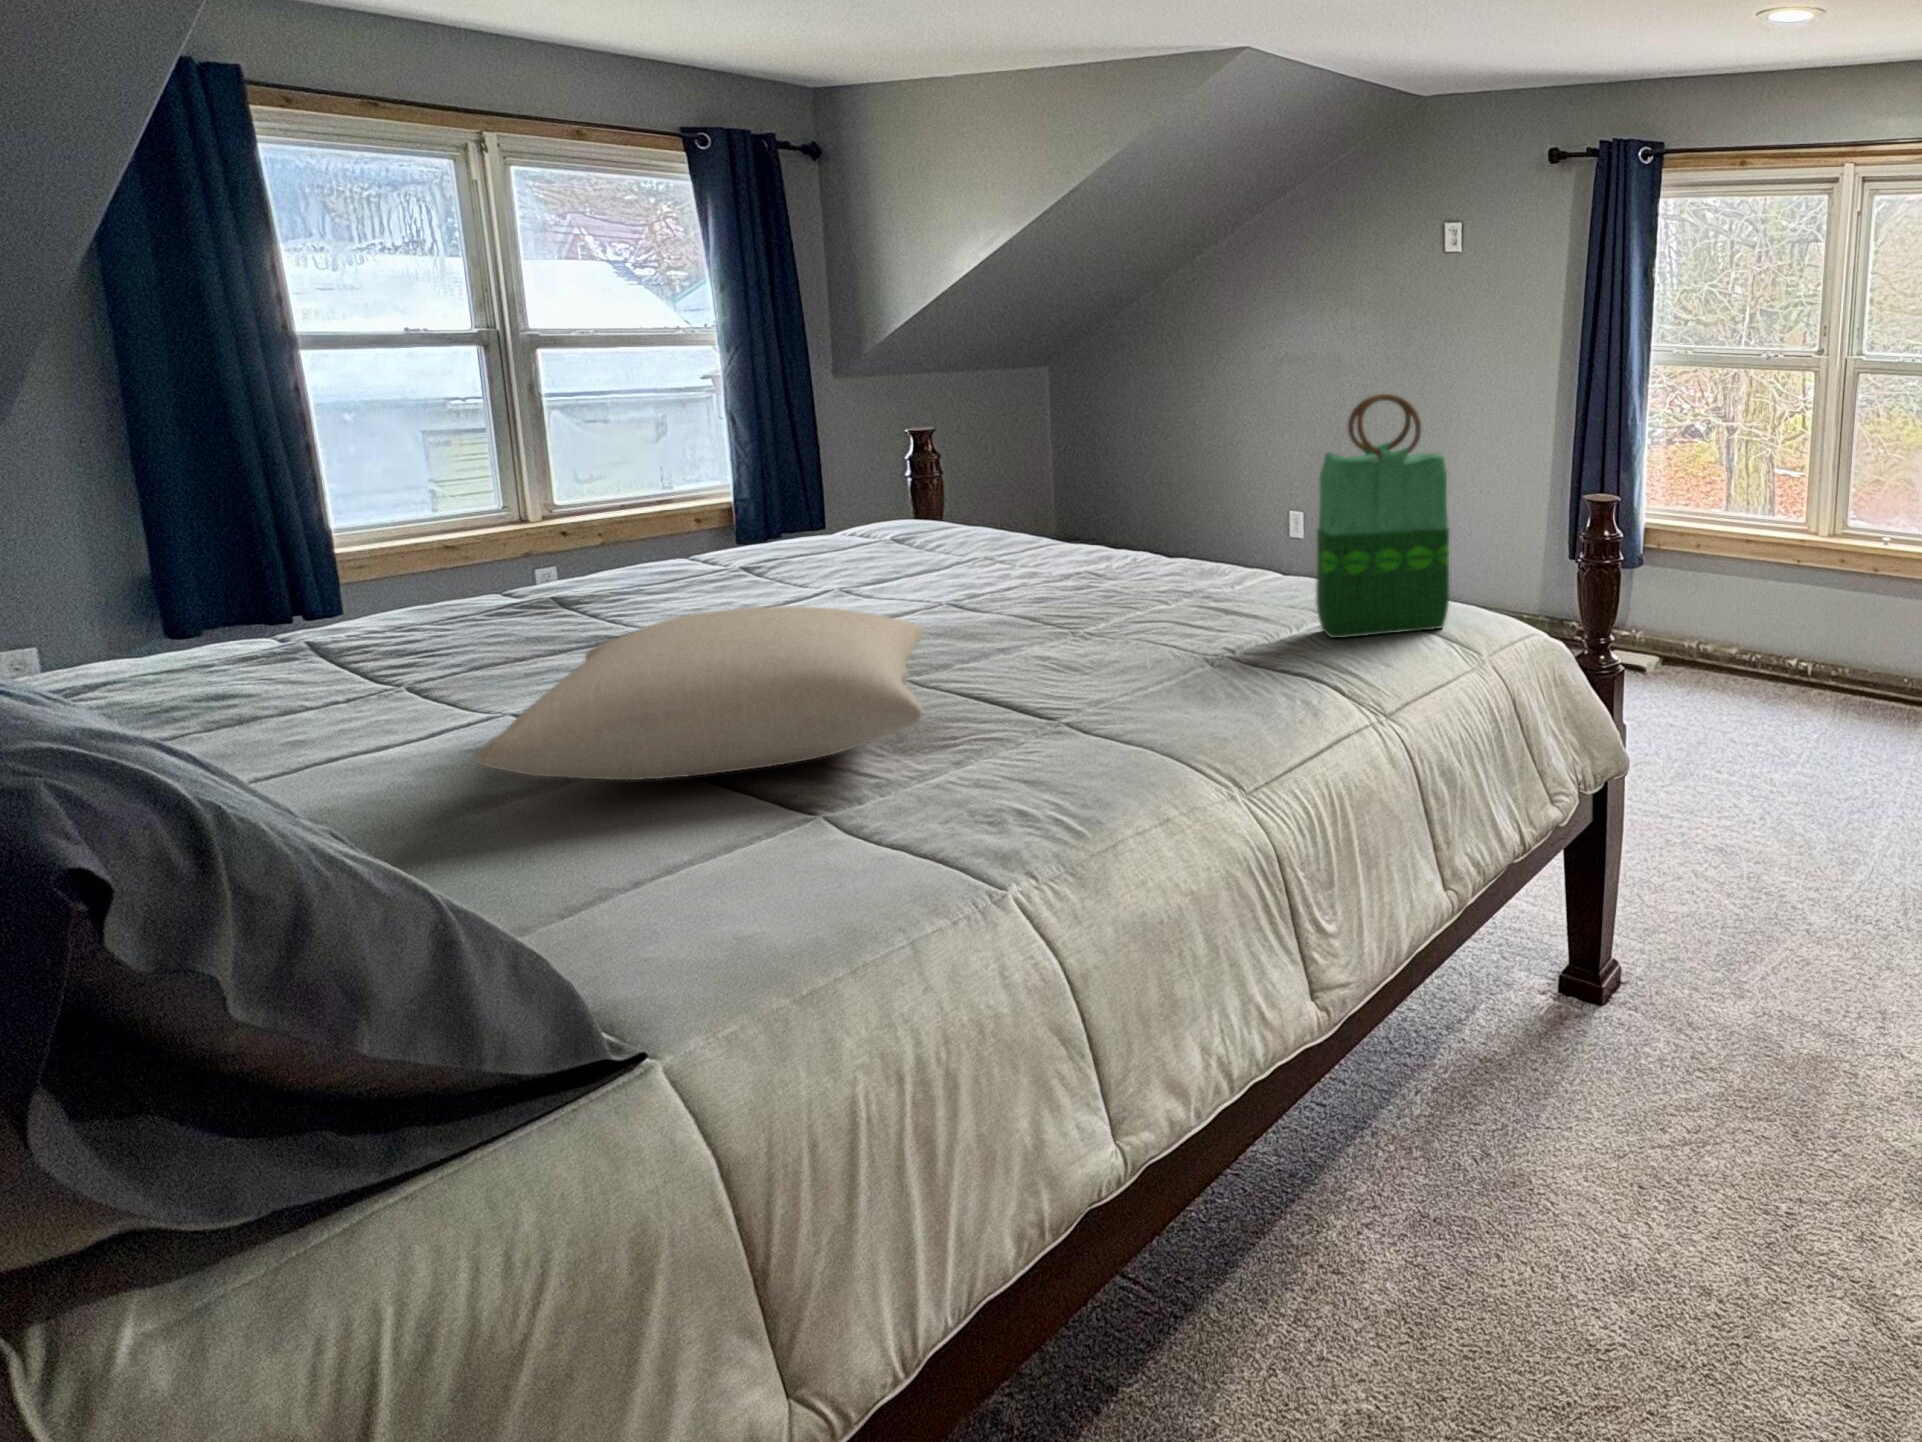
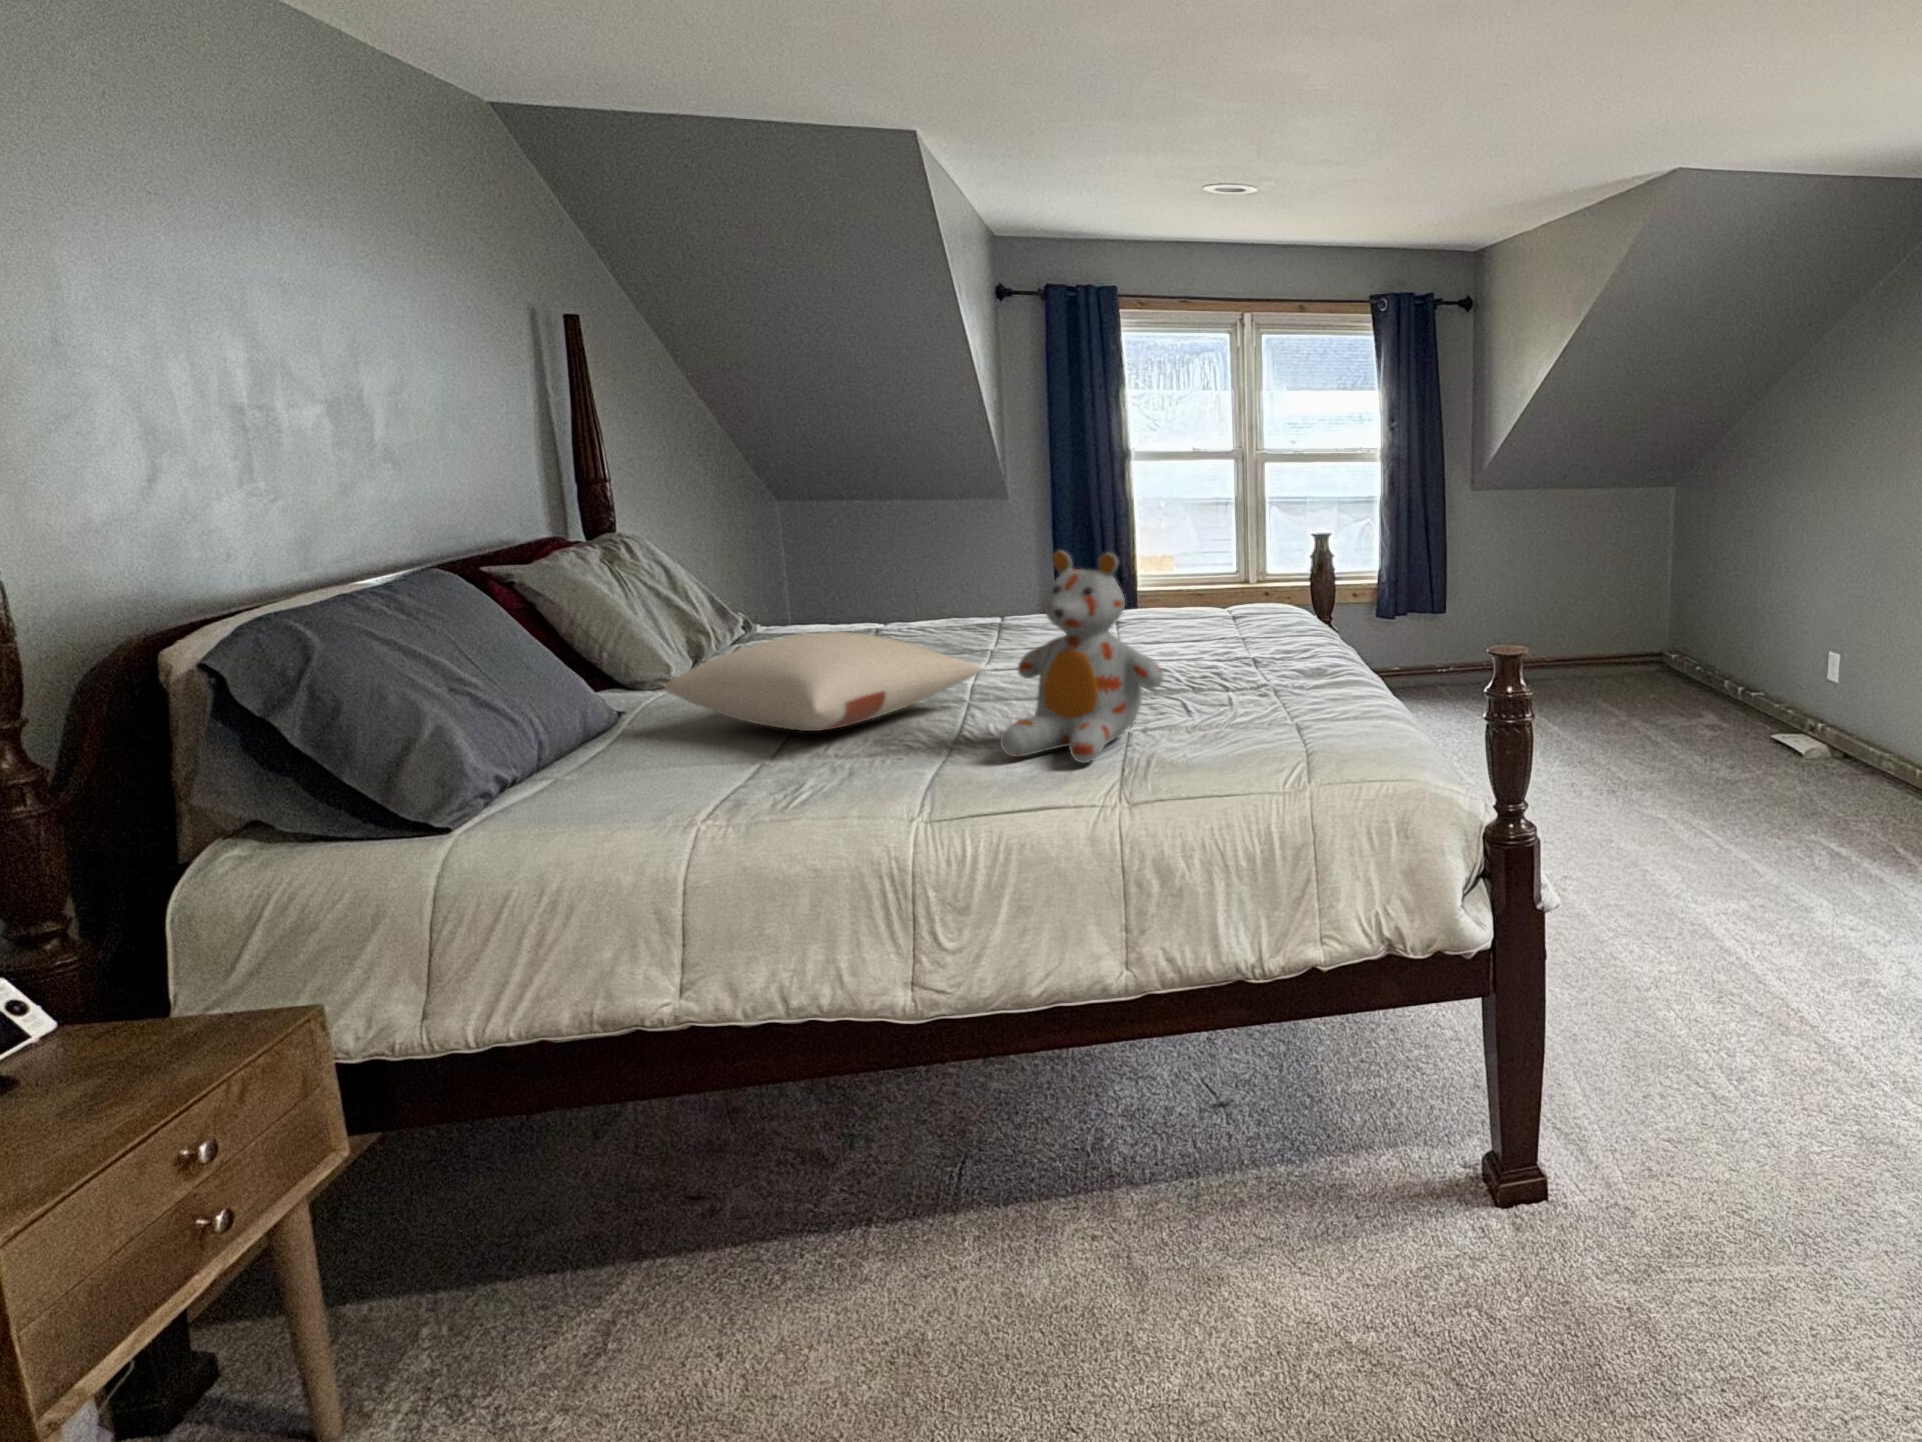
tote bag: present [1316,394,1449,638] -> none [1226,522,1345,752]
stuffed bear: none [1093,441,1293,707] -> present [1000,551,1163,763]

